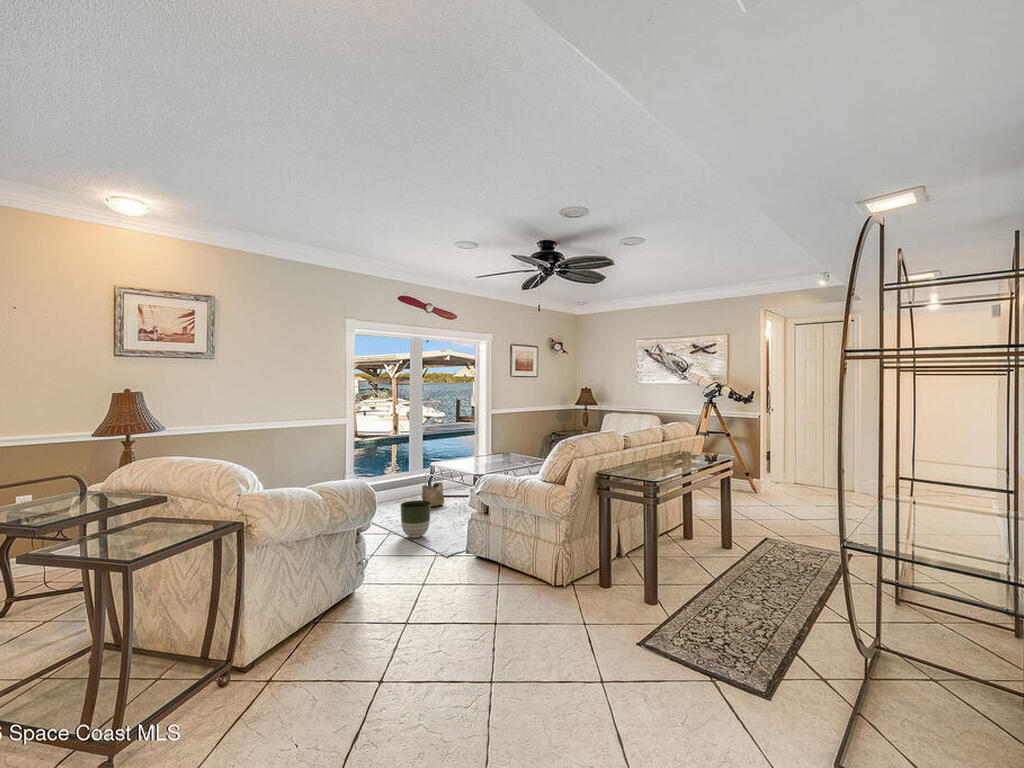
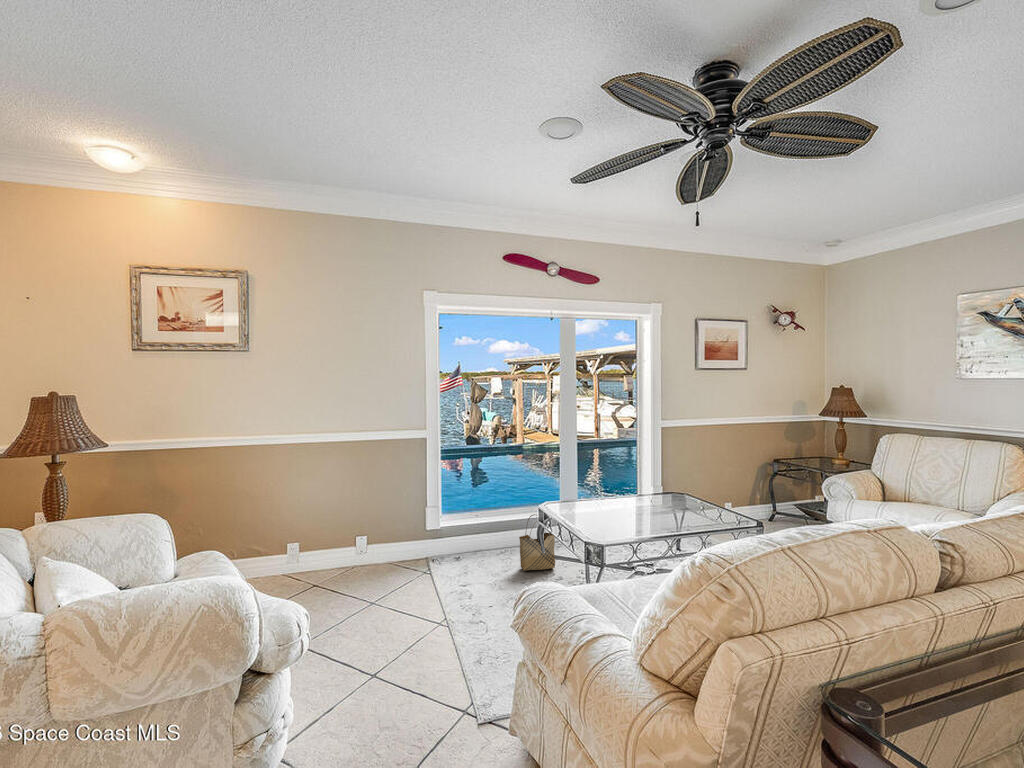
planter: present [400,500,431,538] -> none [434,577,484,647]

